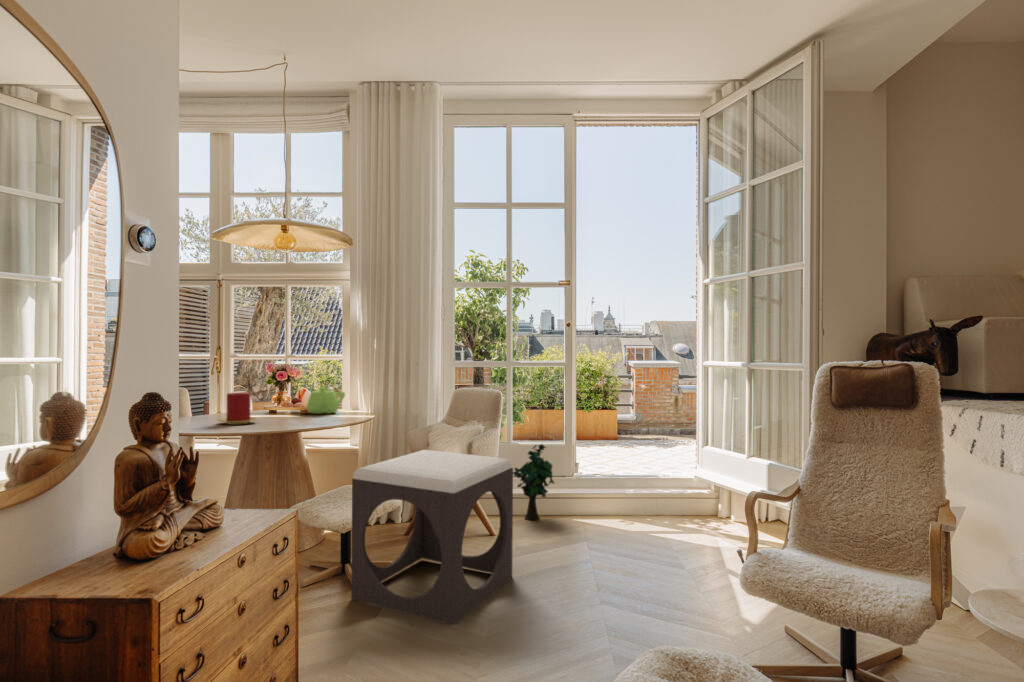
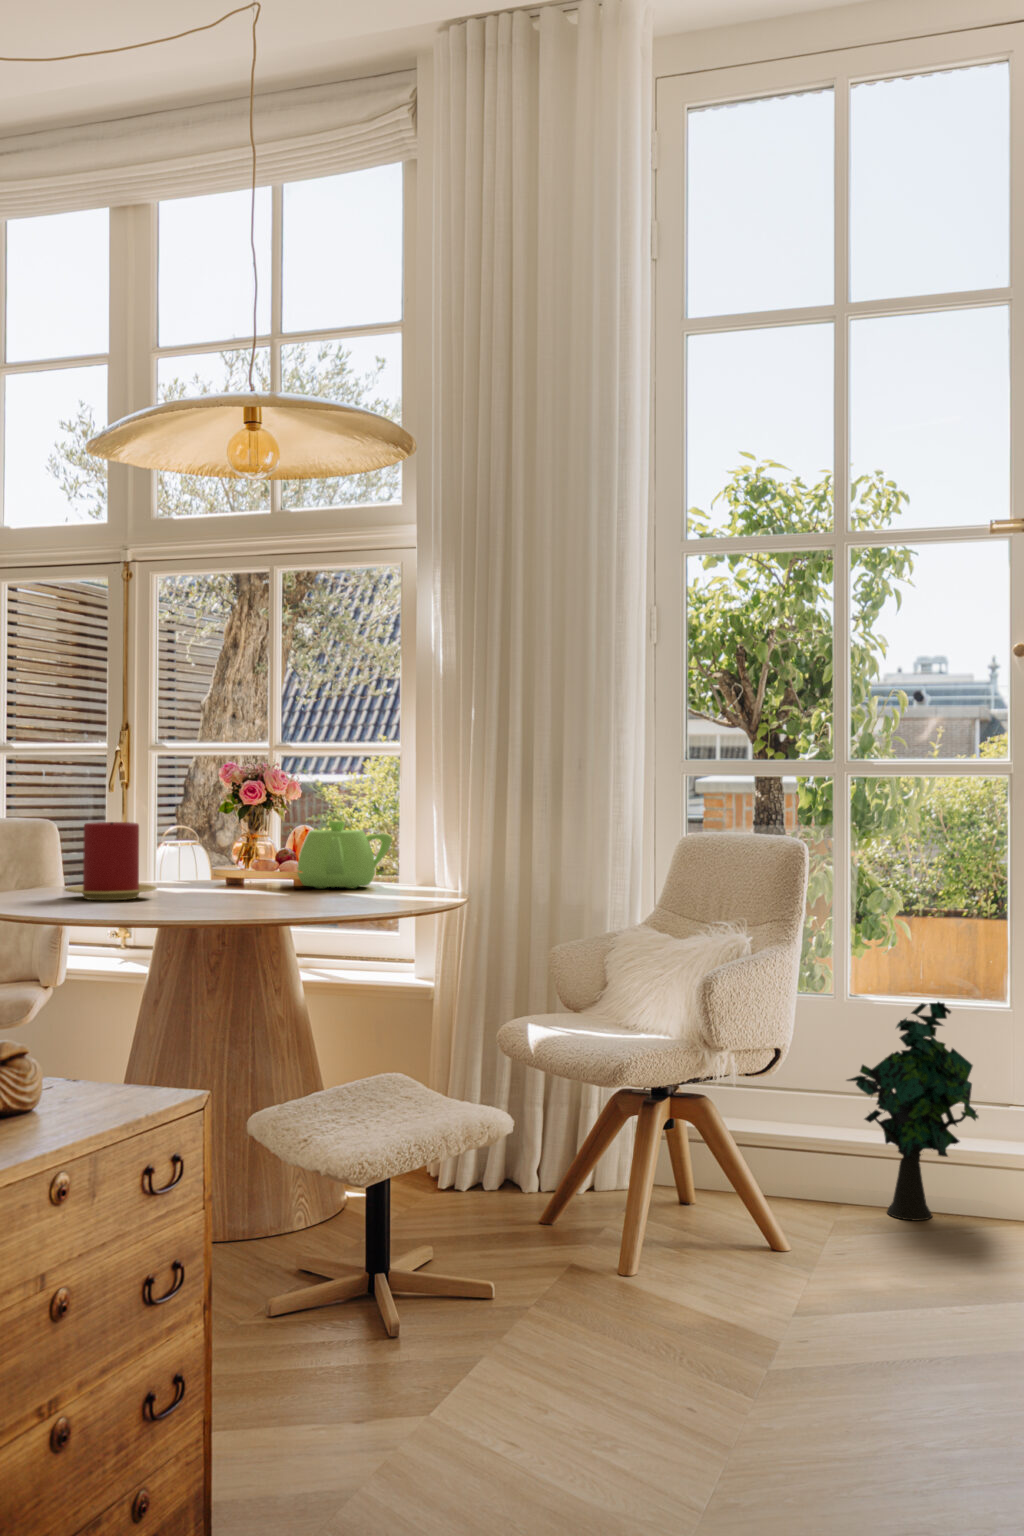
footstool: present [351,450,513,625] -> none [347,990,807,1494]

